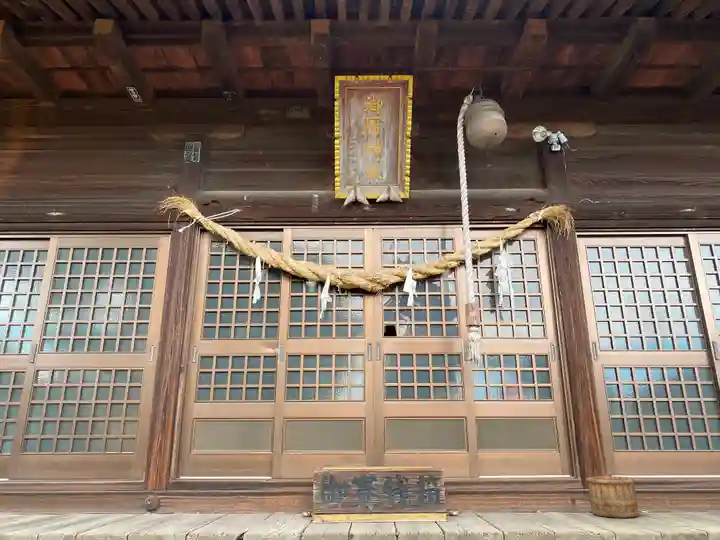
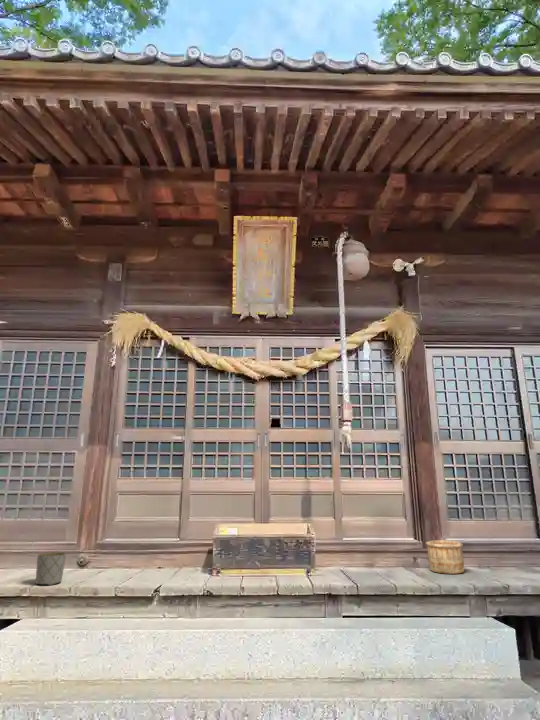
planter: none [92,488,131,528] -> present [36,552,66,585]

